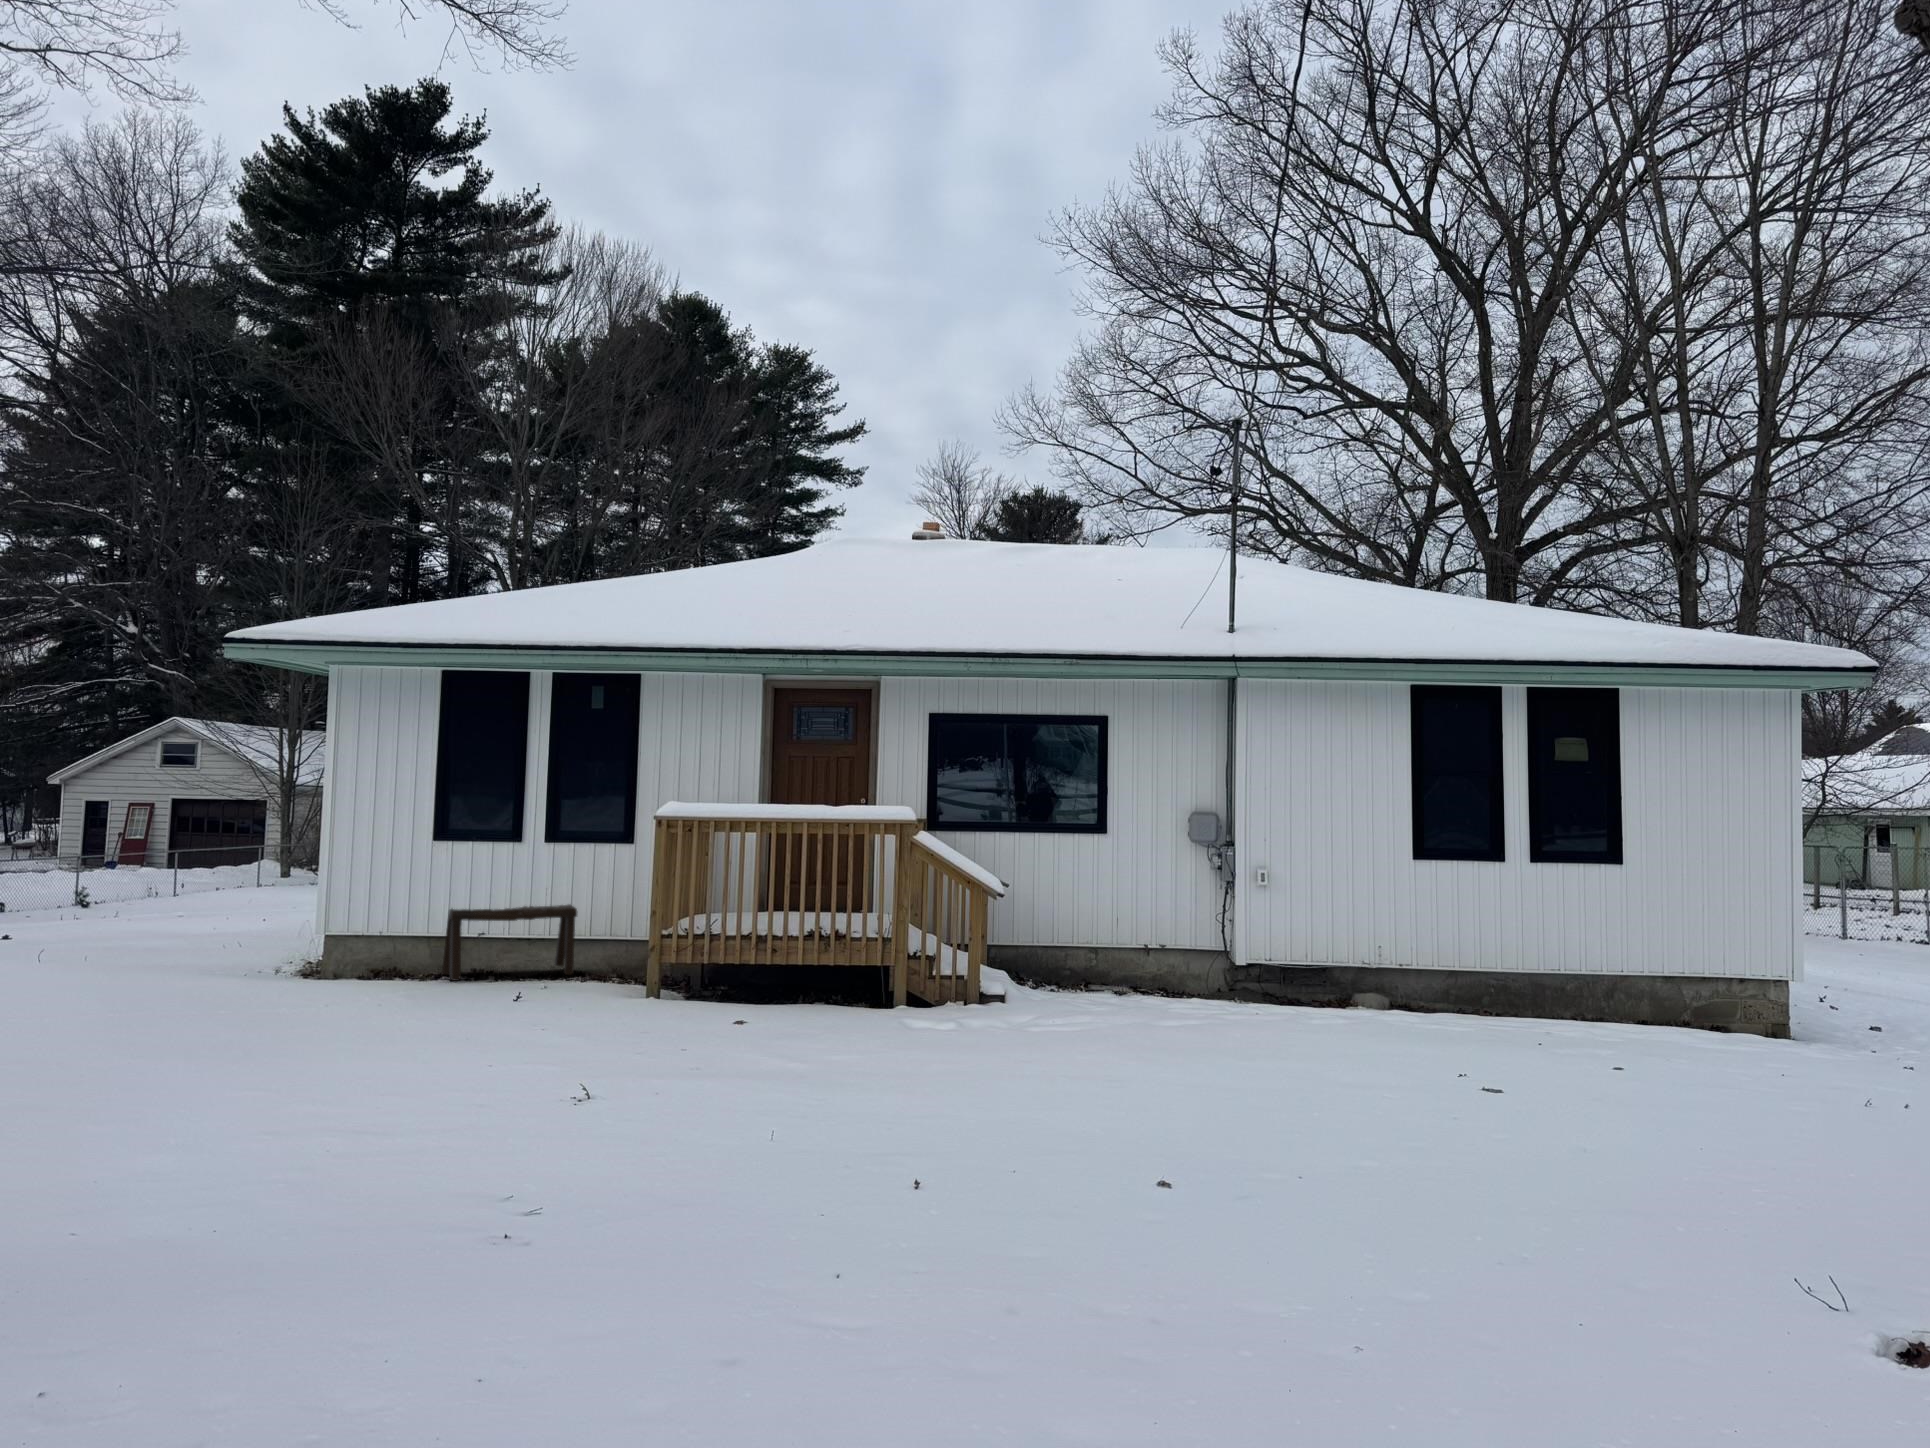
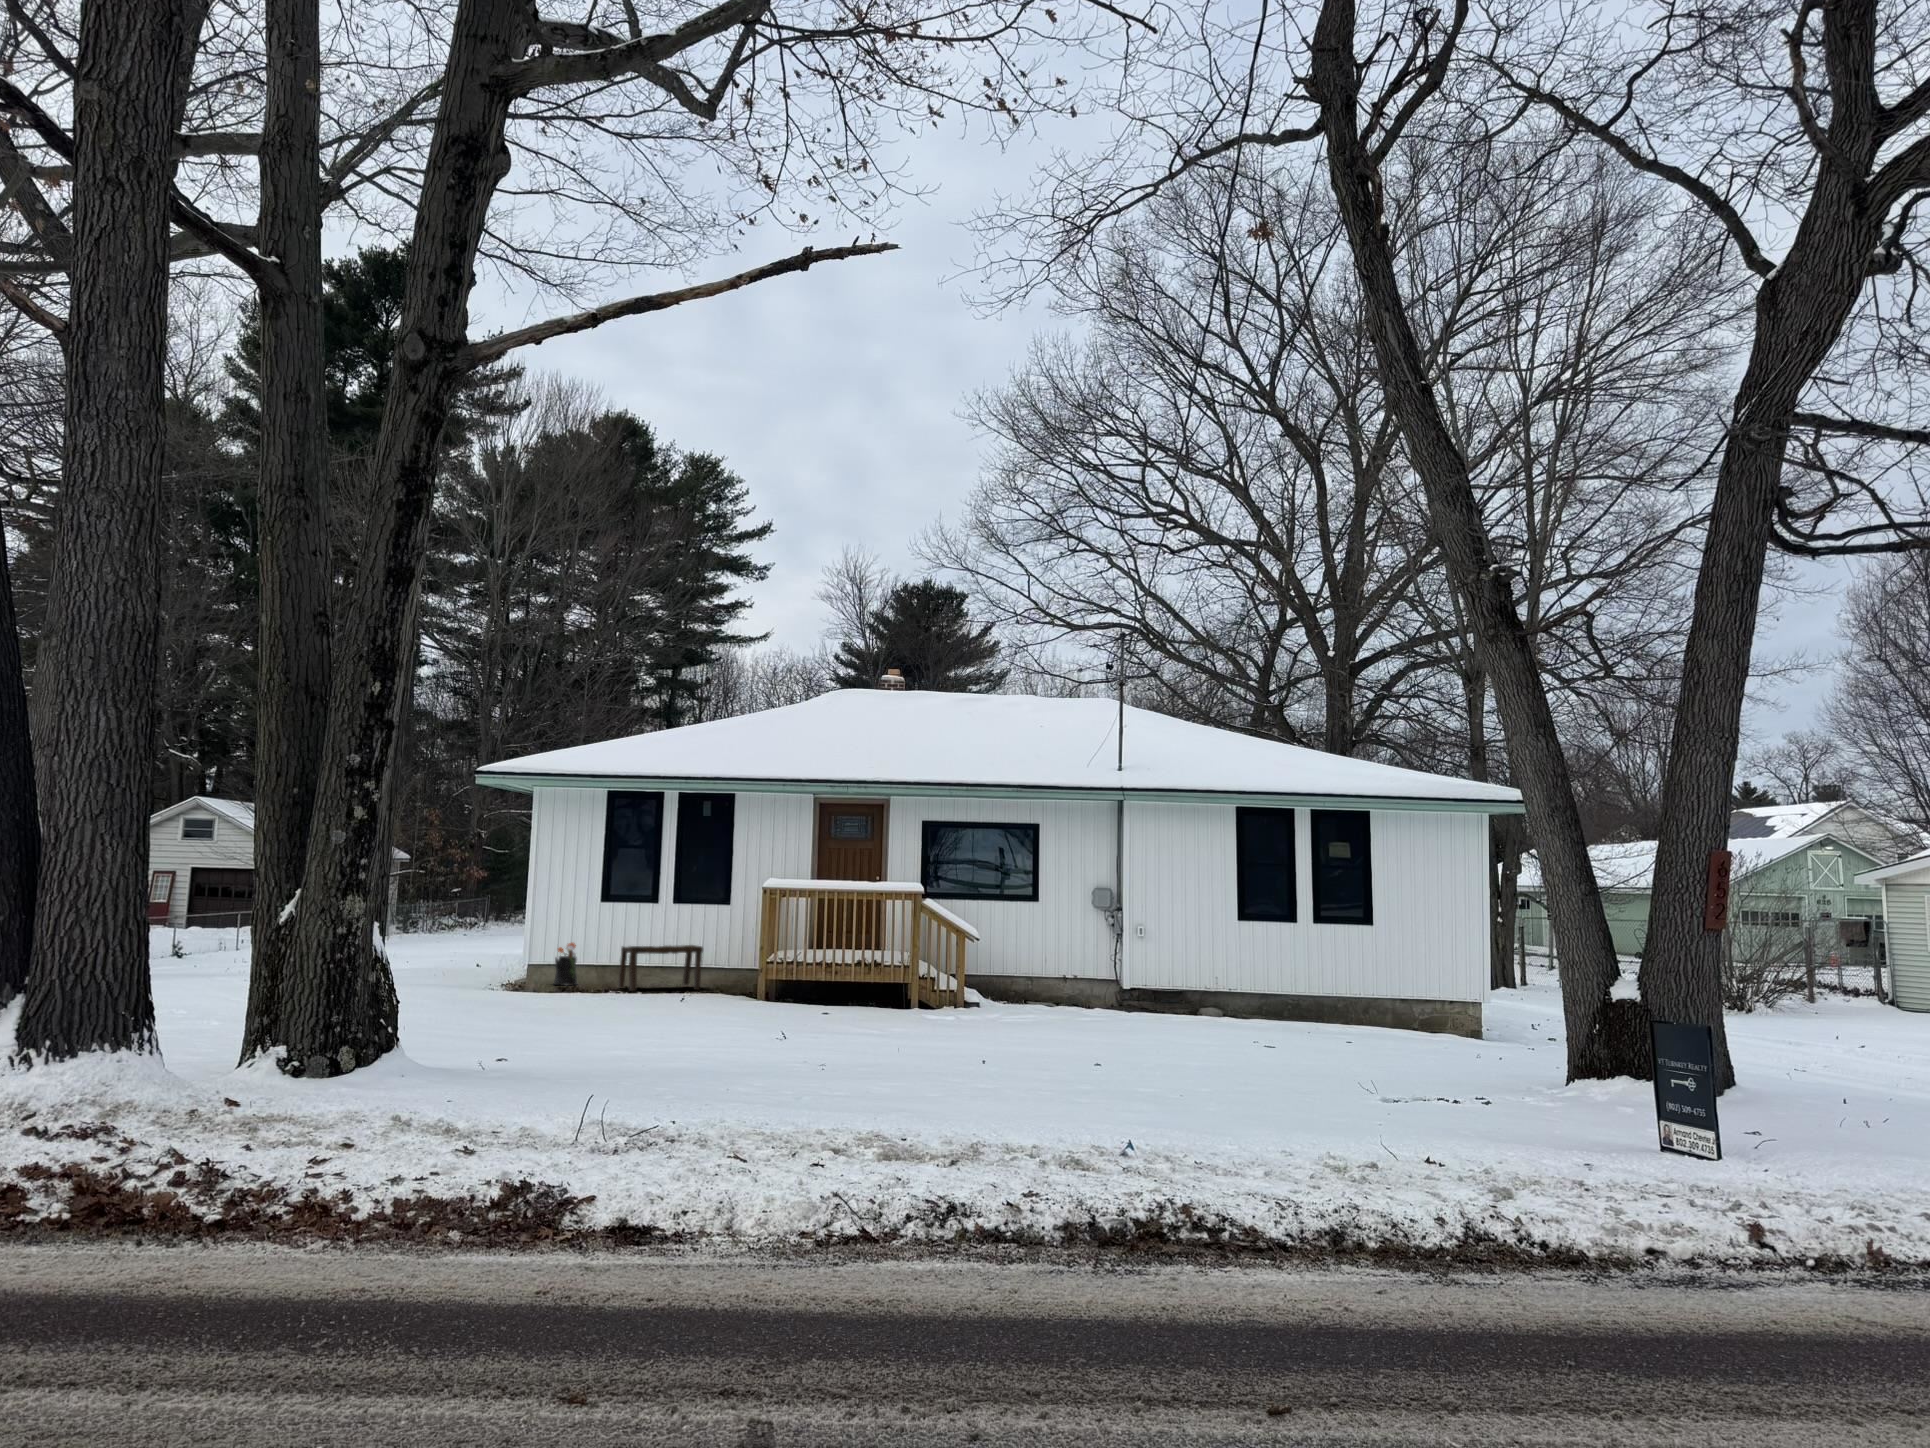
watering can: none [348,902,397,970] -> present [554,943,577,985]

